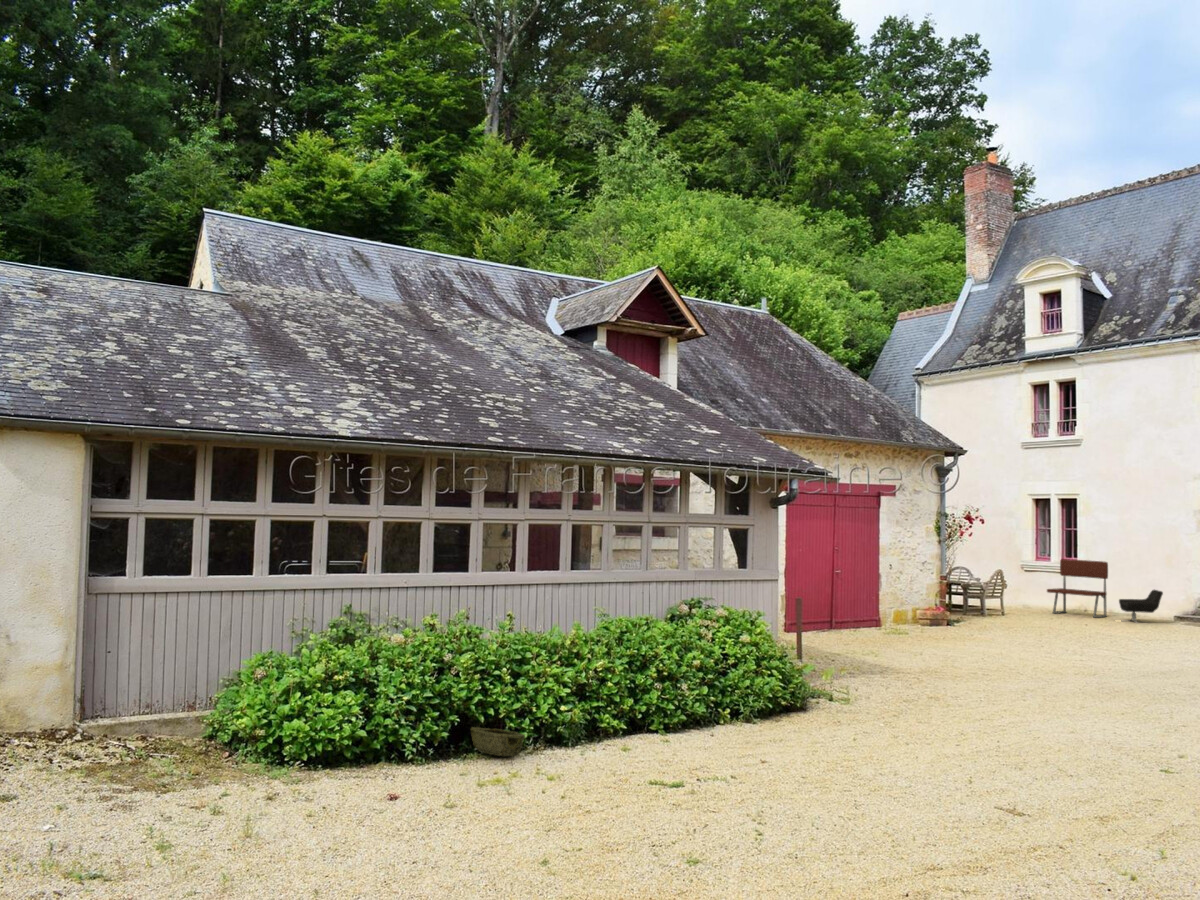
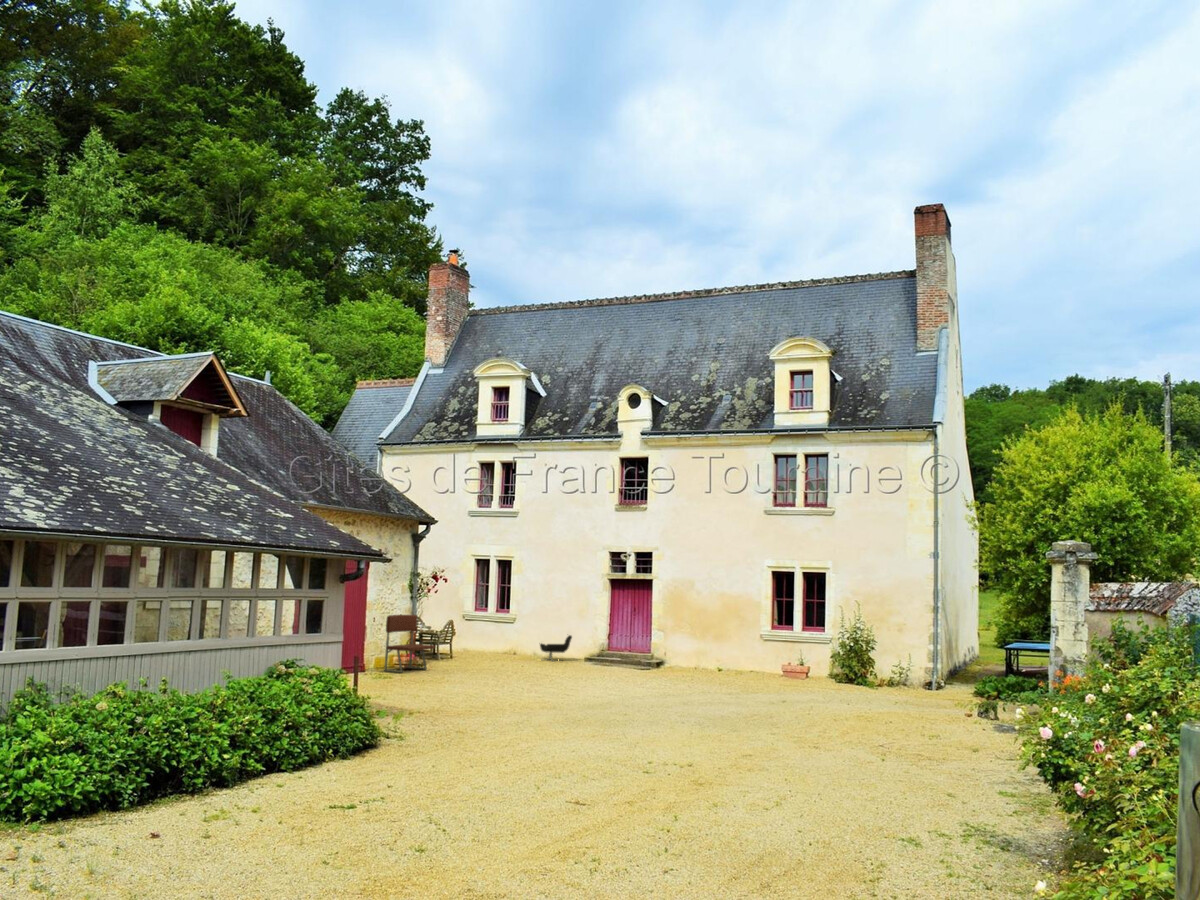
bench: present [1047,559,1108,618] -> present [384,615,435,673]
woven basket: present [471,727,525,756] -> none [154,781,210,805]

